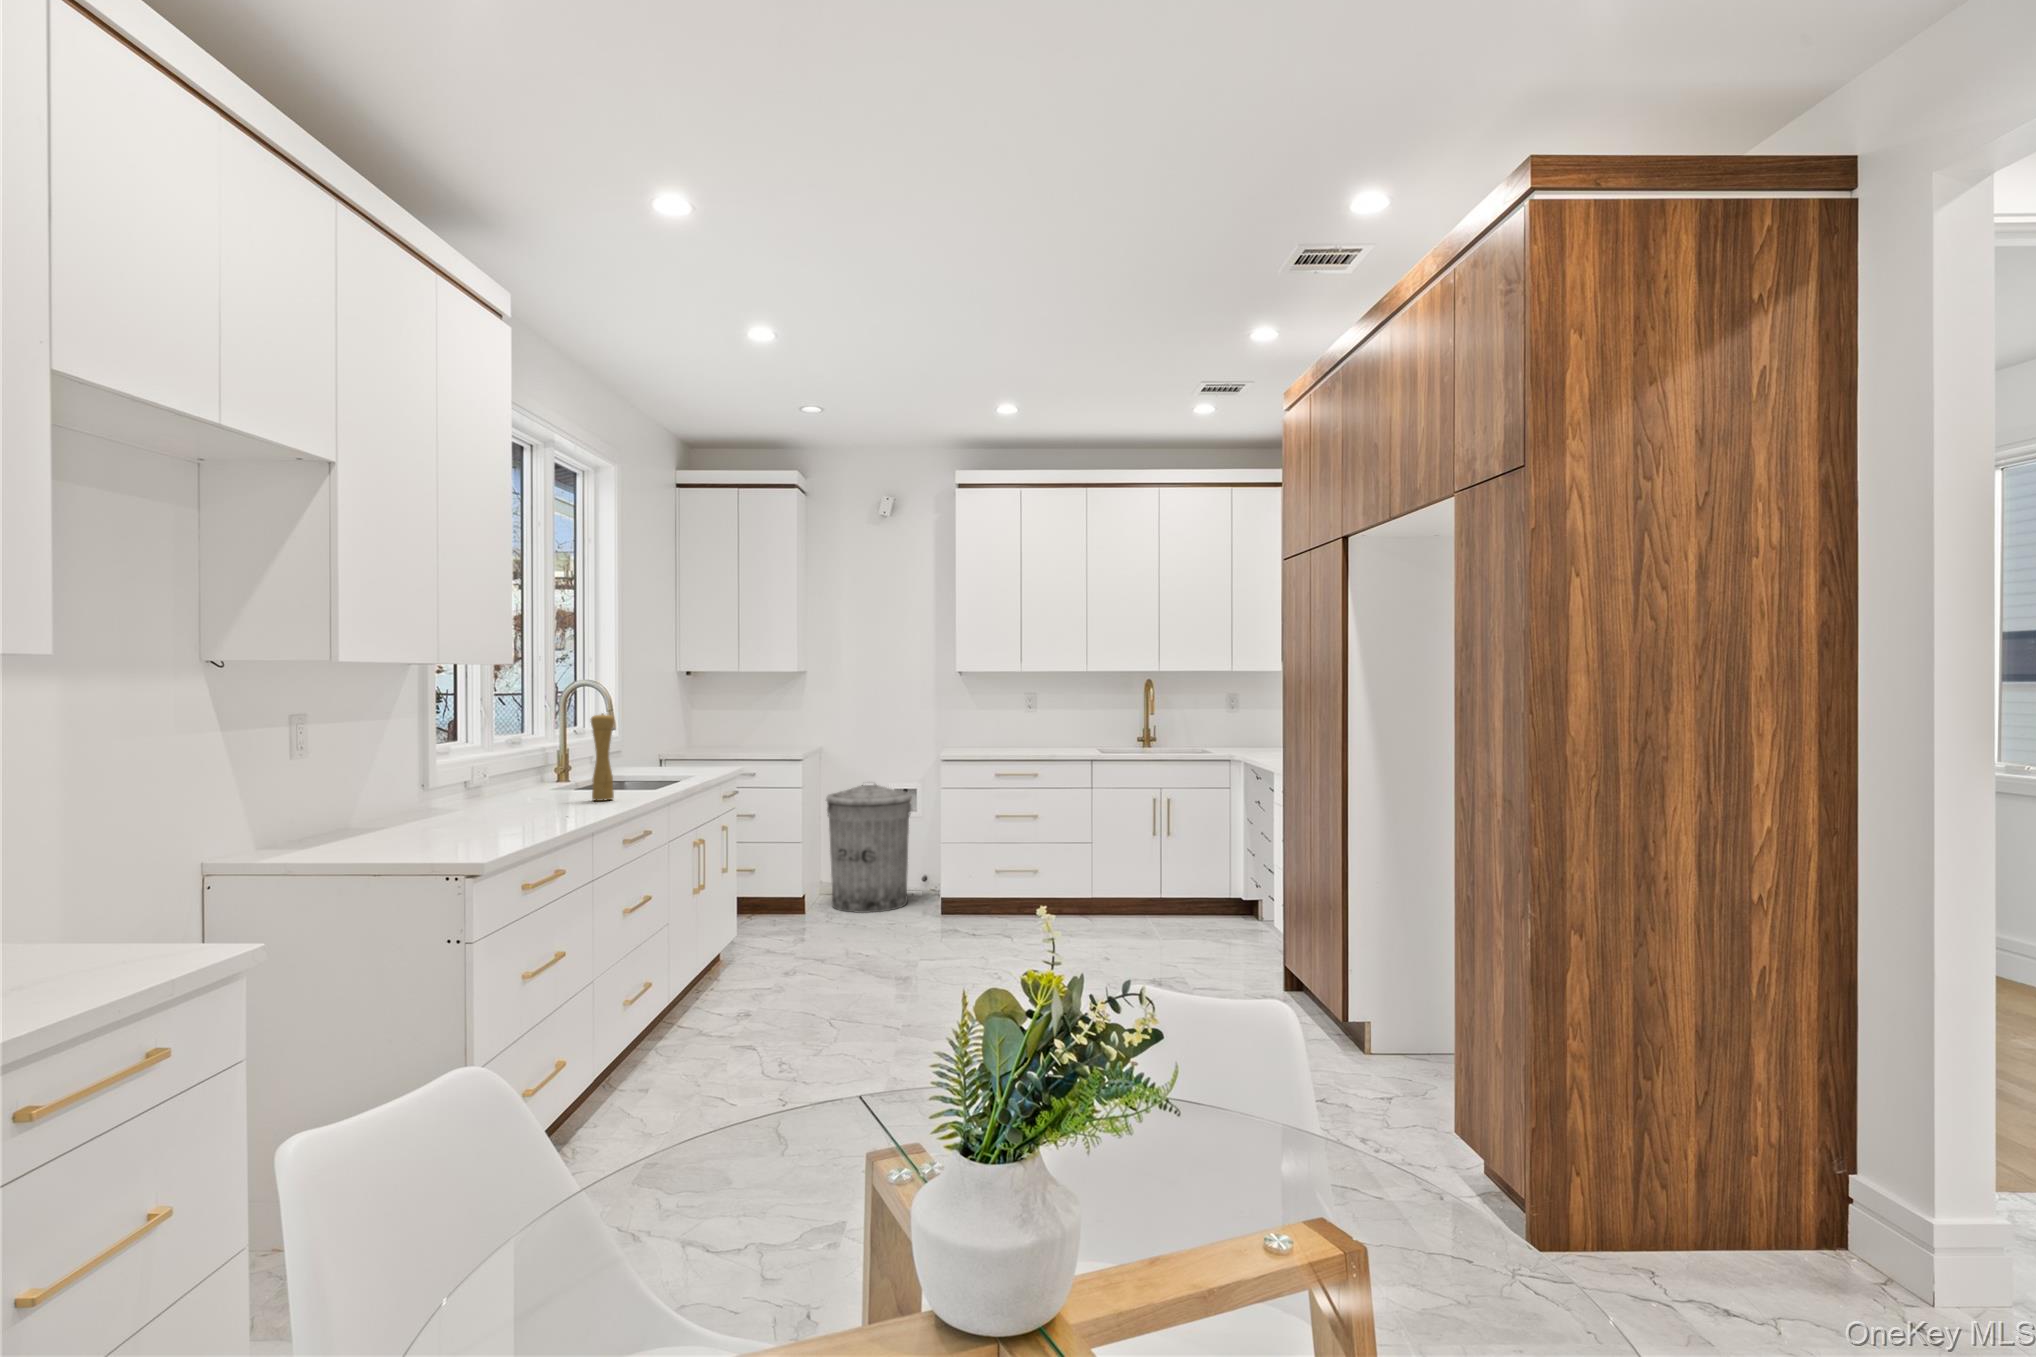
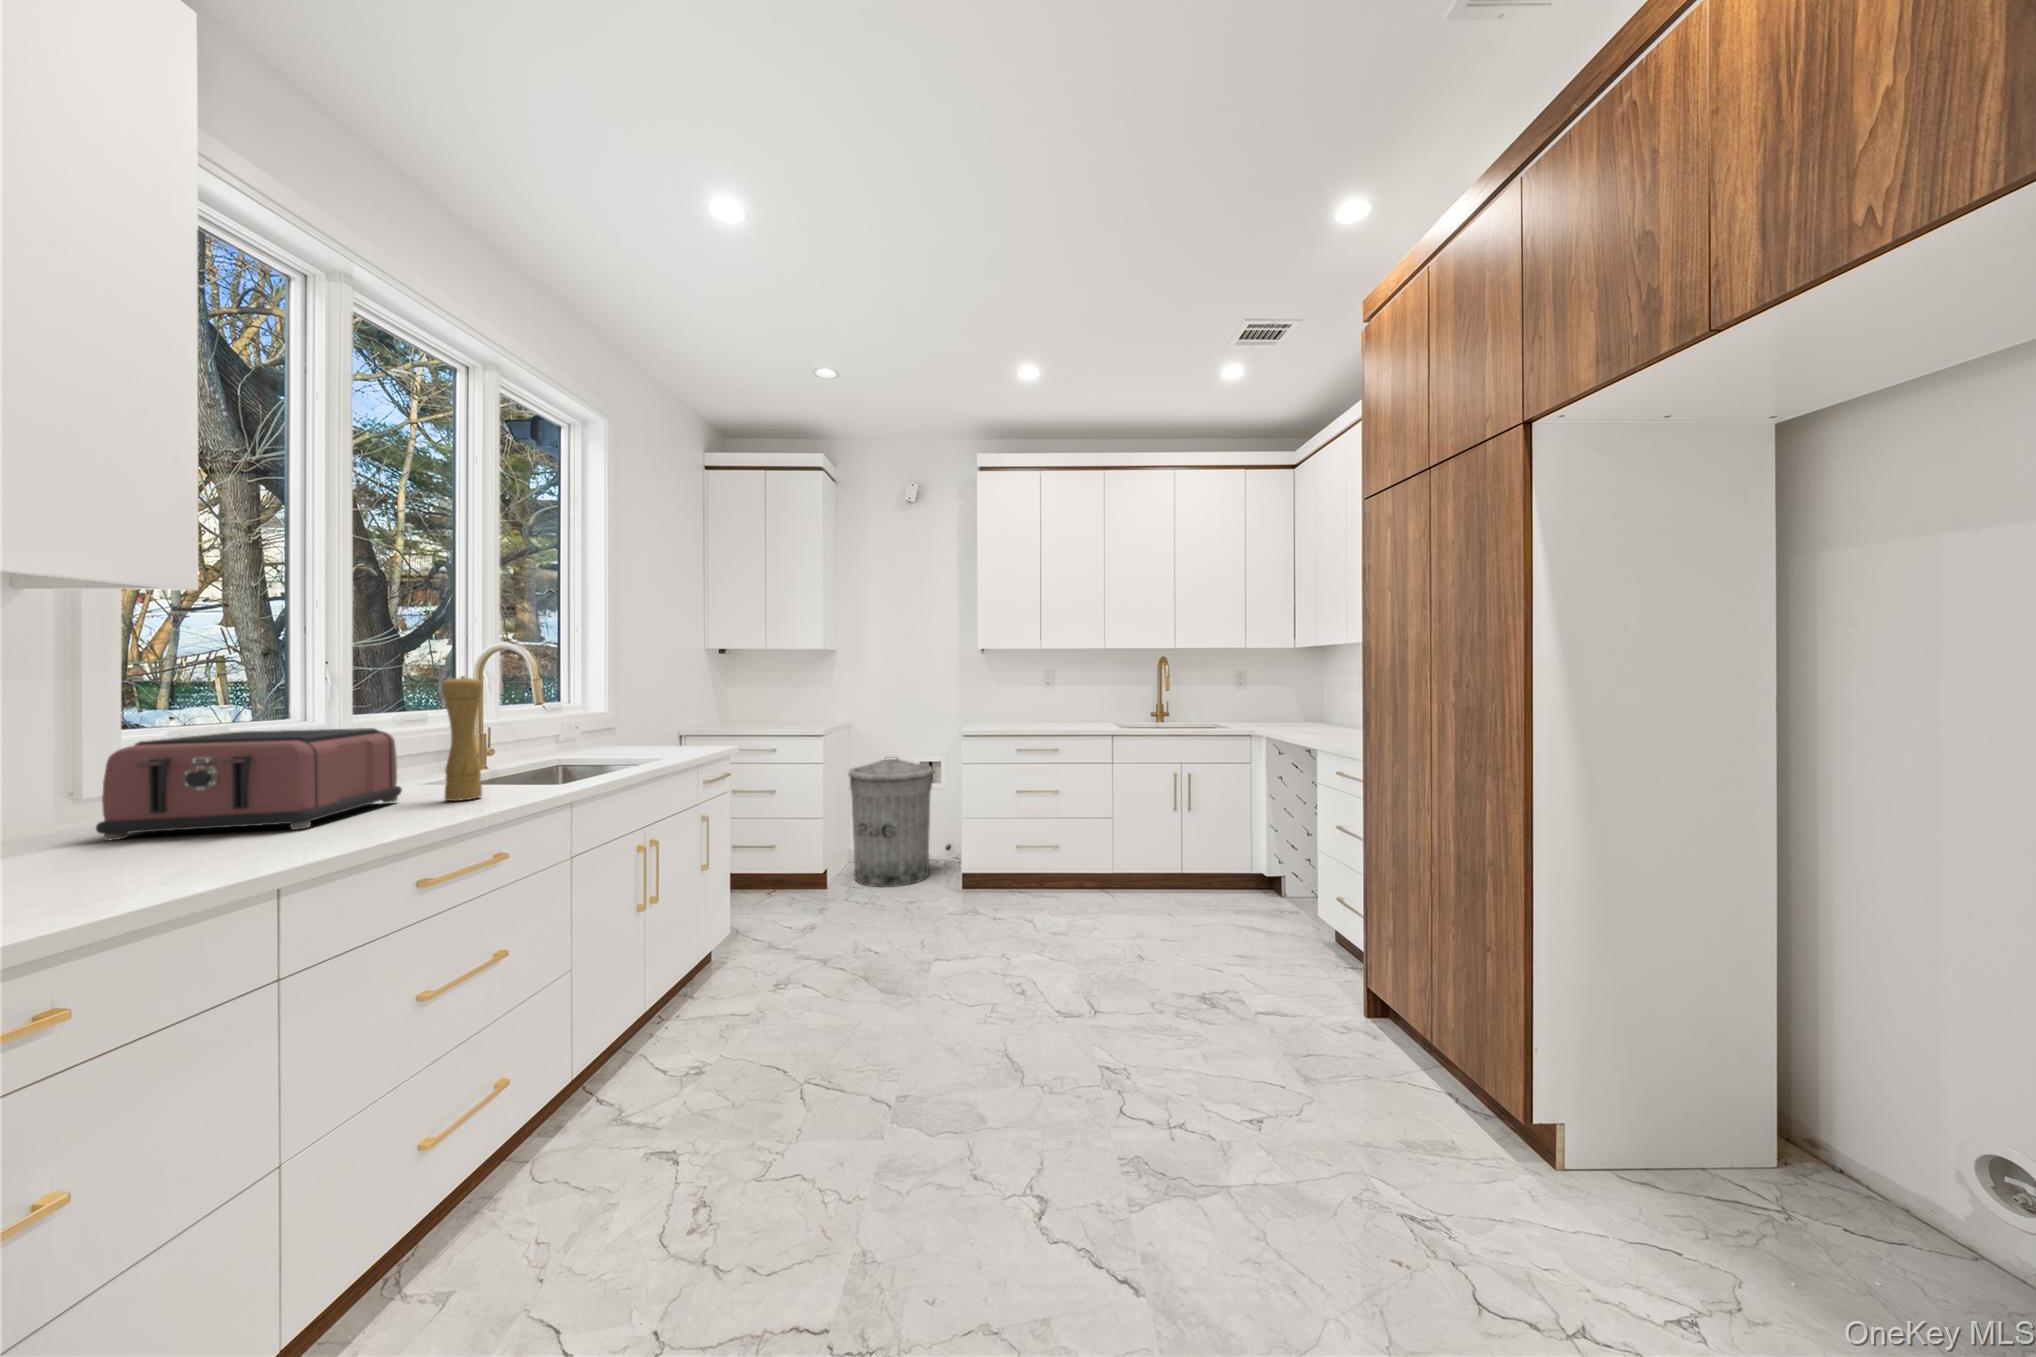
toaster: none [441,750,564,816] -> present [96,728,402,840]

